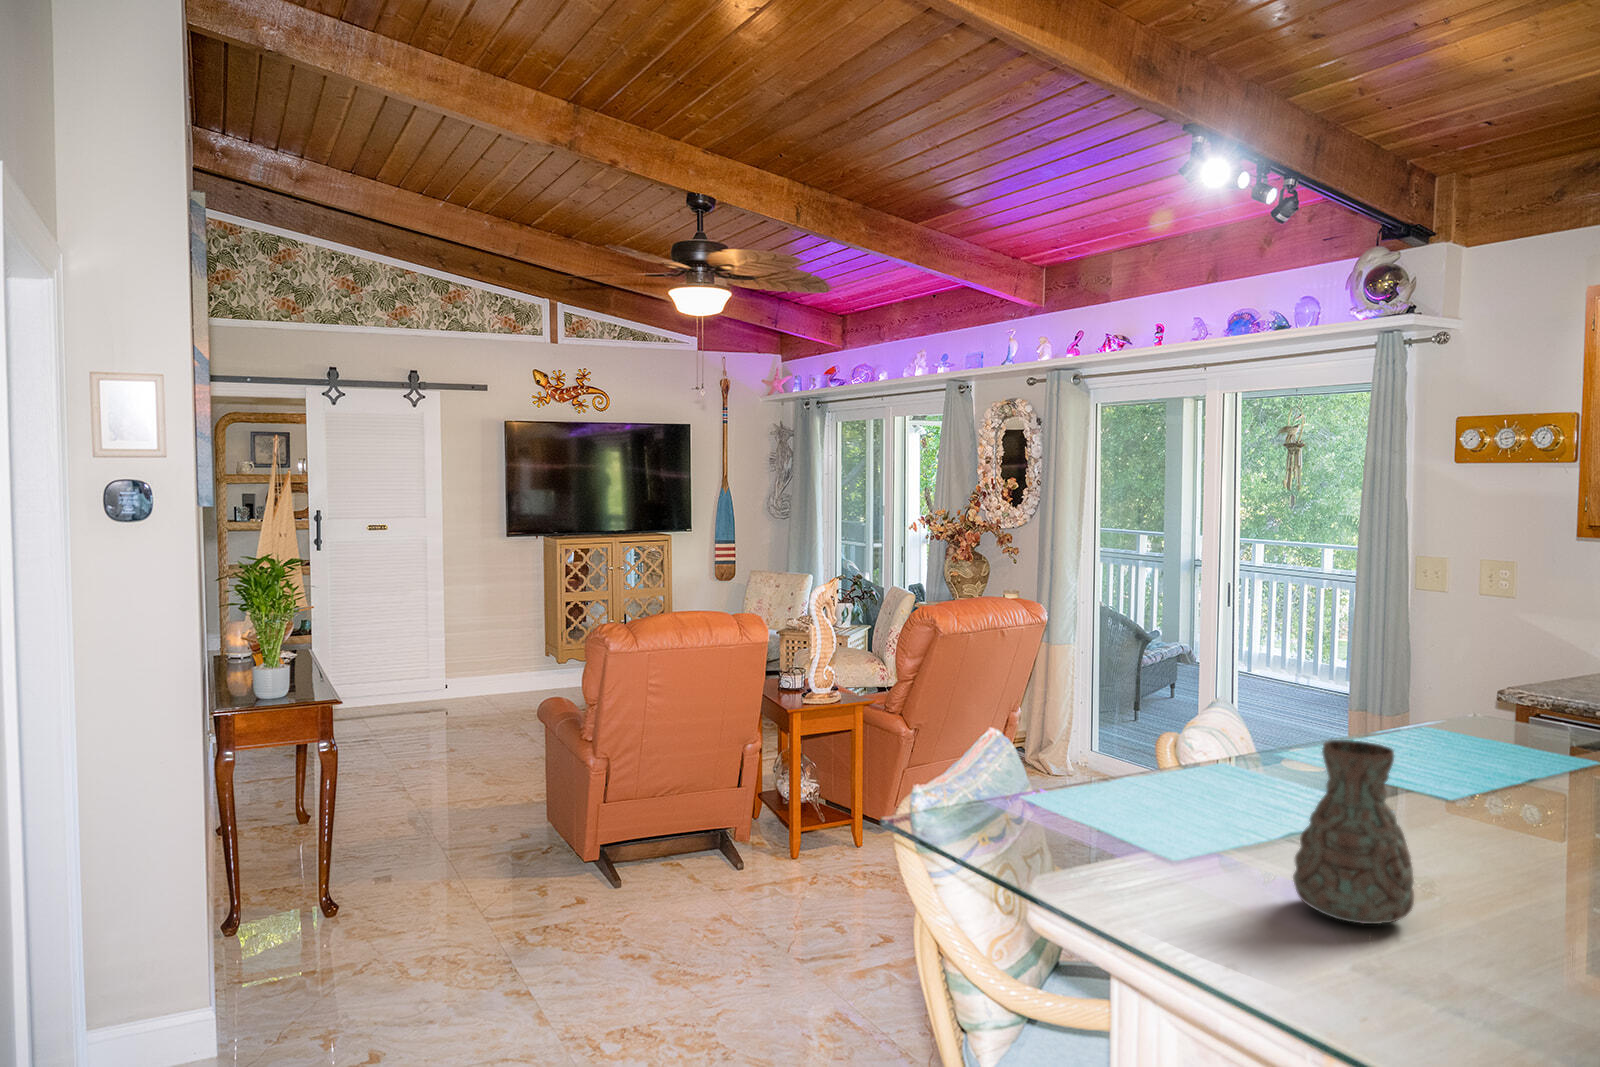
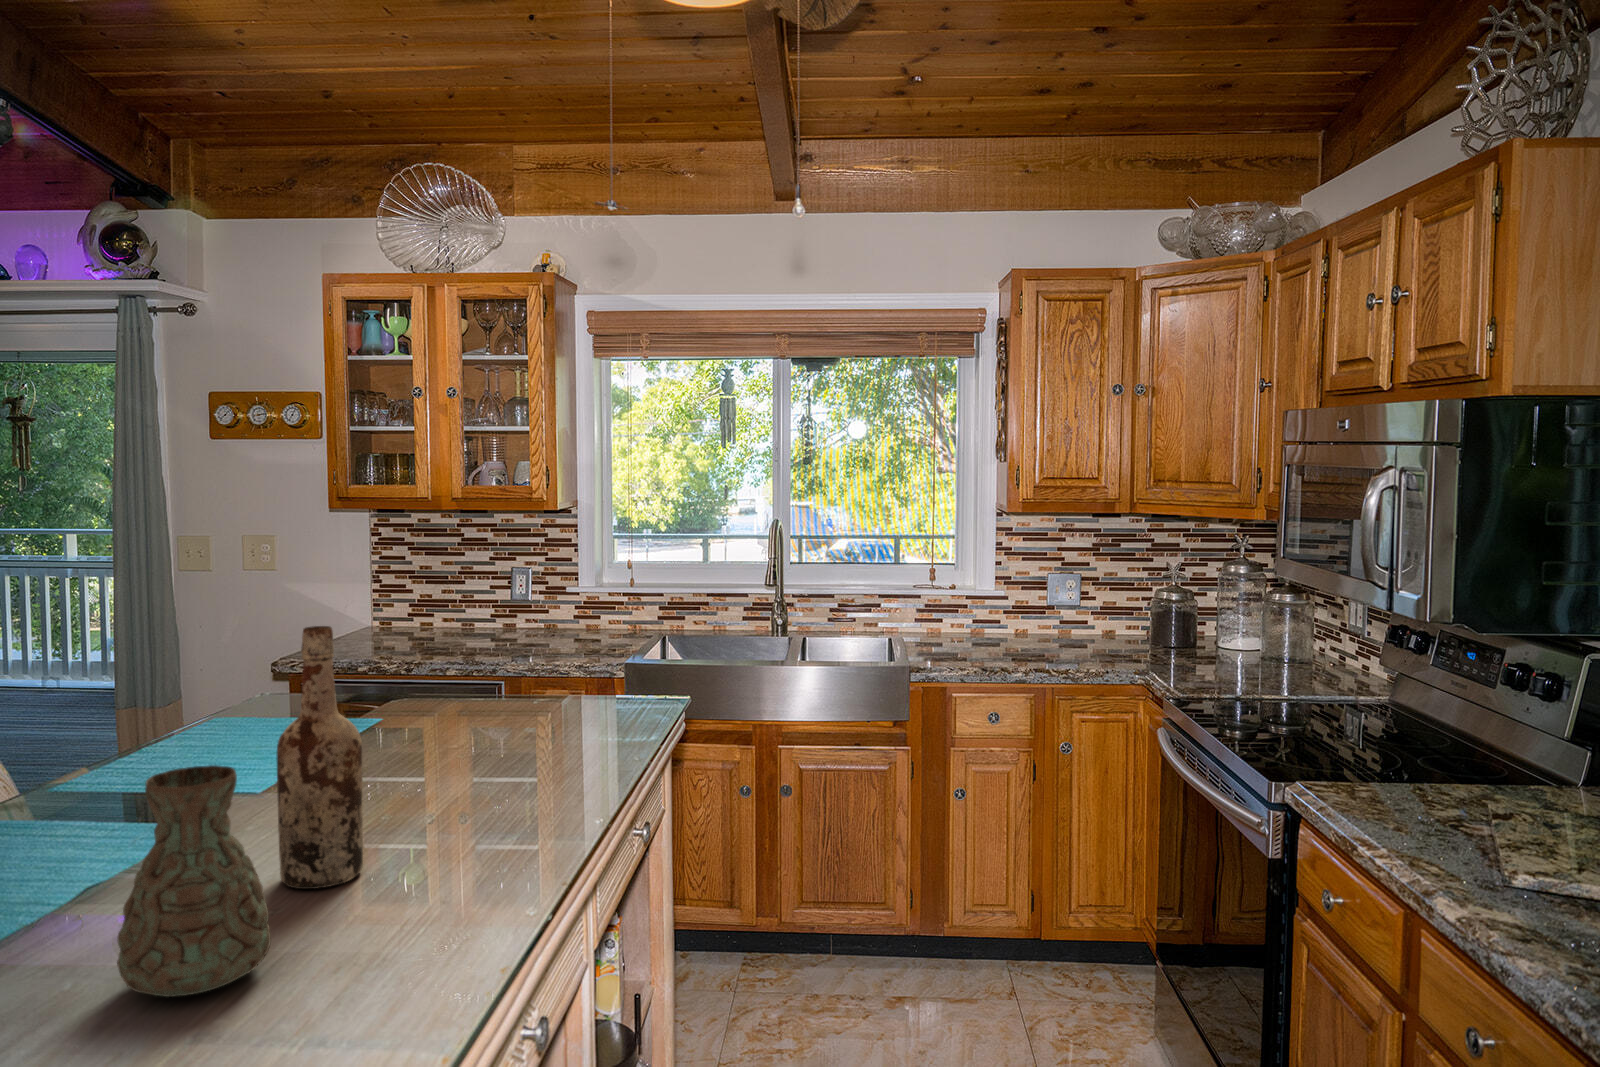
wine bottle: none [1441,645,1529,889] -> present [277,626,363,889]

